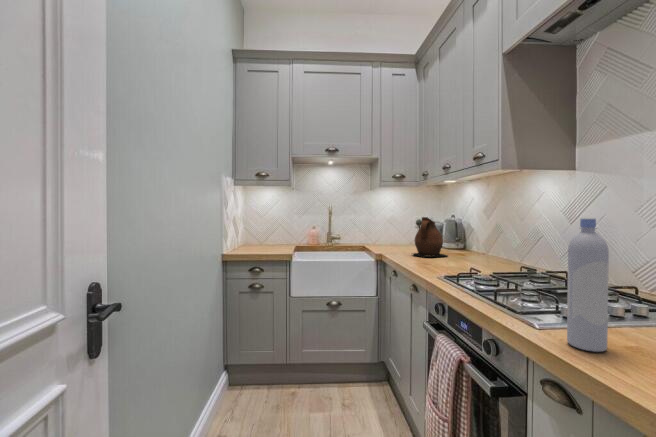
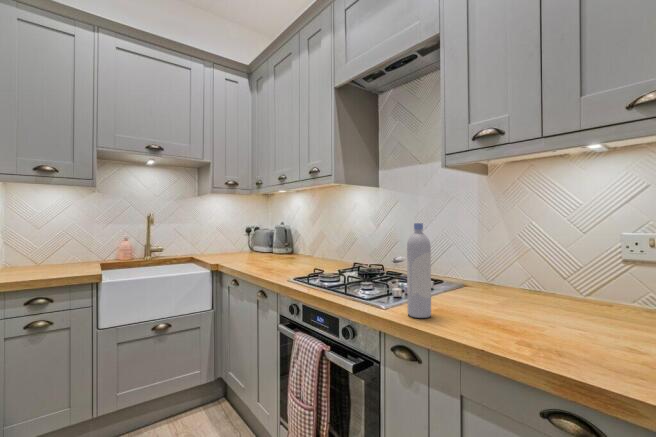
ceramic pitcher: present [414,217,448,257] -> none [248,225,284,263]

